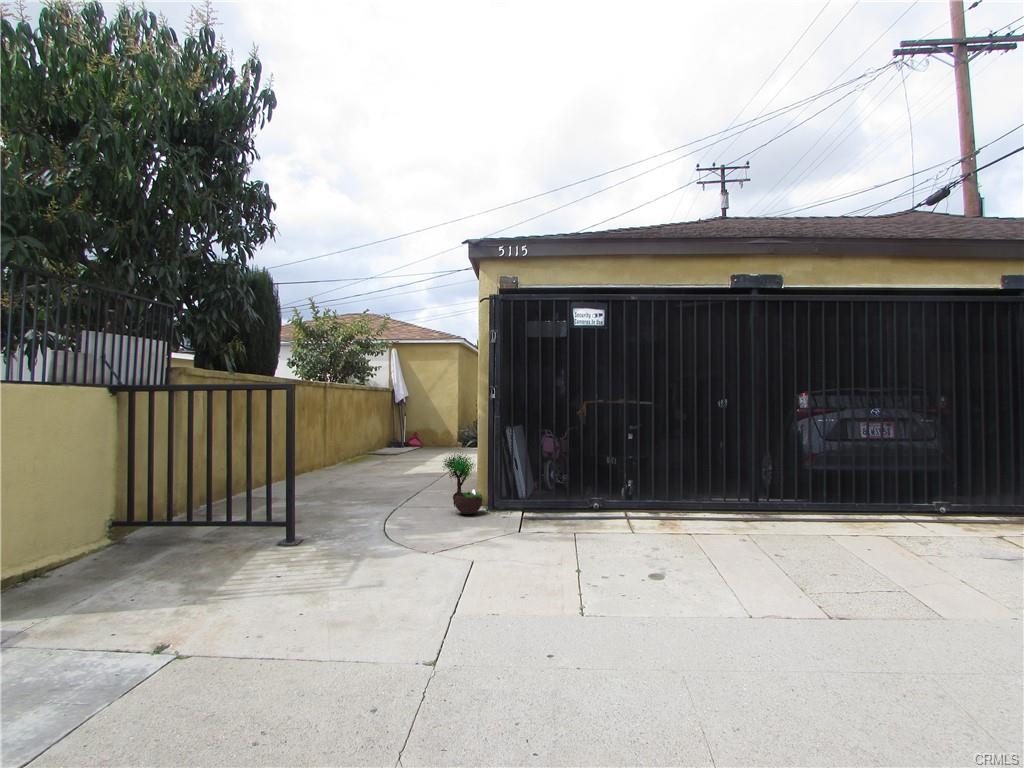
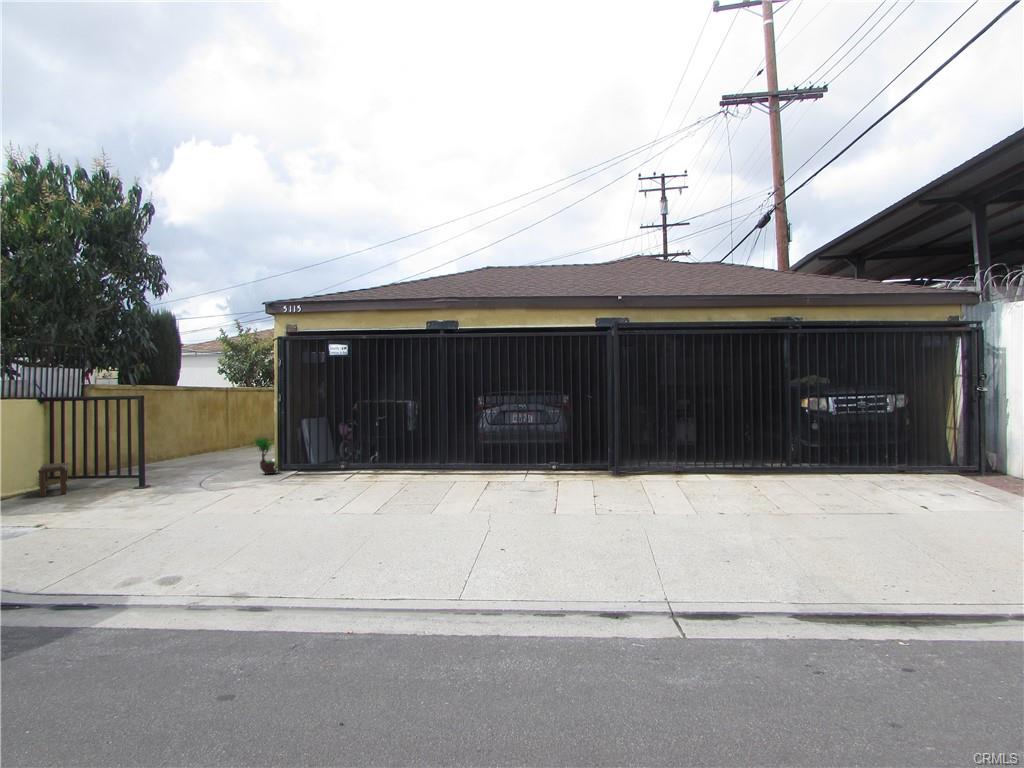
bench: none [114,498,163,568] -> present [38,463,69,497]

